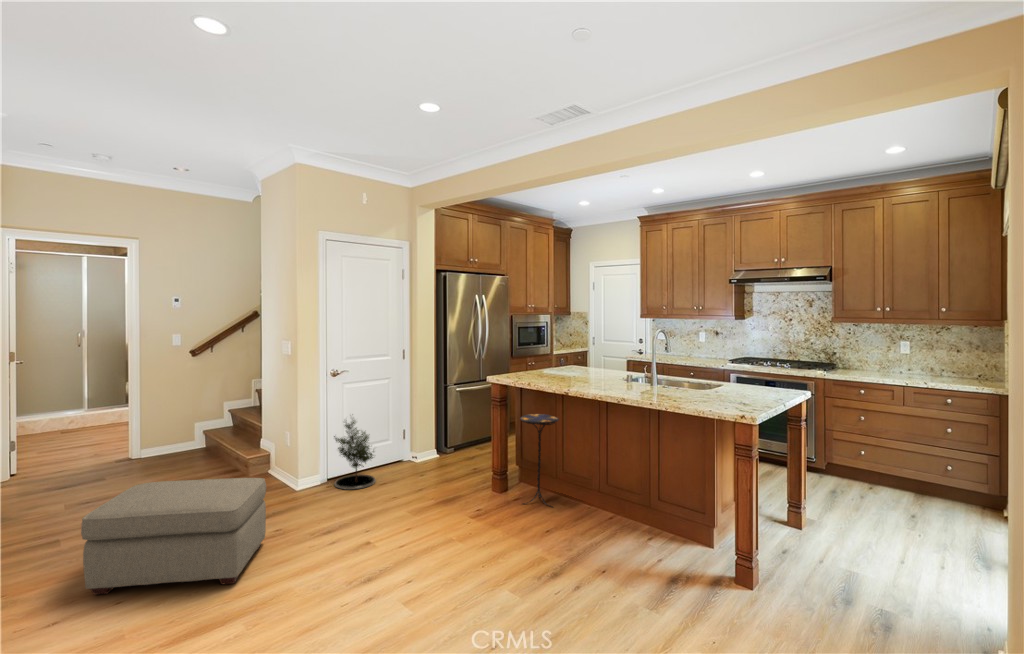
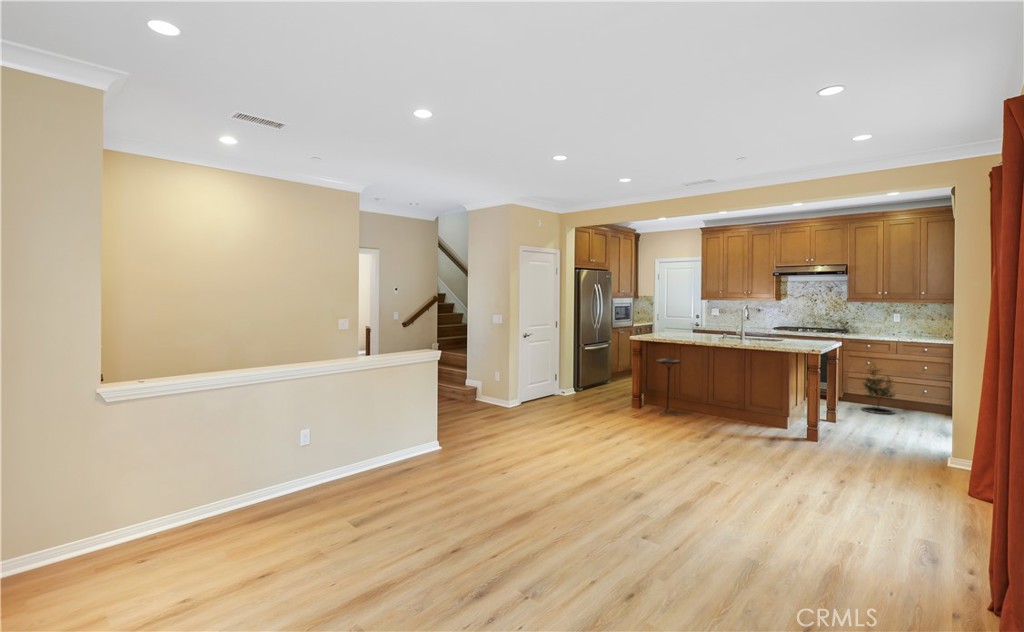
potted tree: present [334,420,375,490] -> present [861,366,895,414]
ottoman: present [81,478,266,595] -> none [453,390,534,448]

